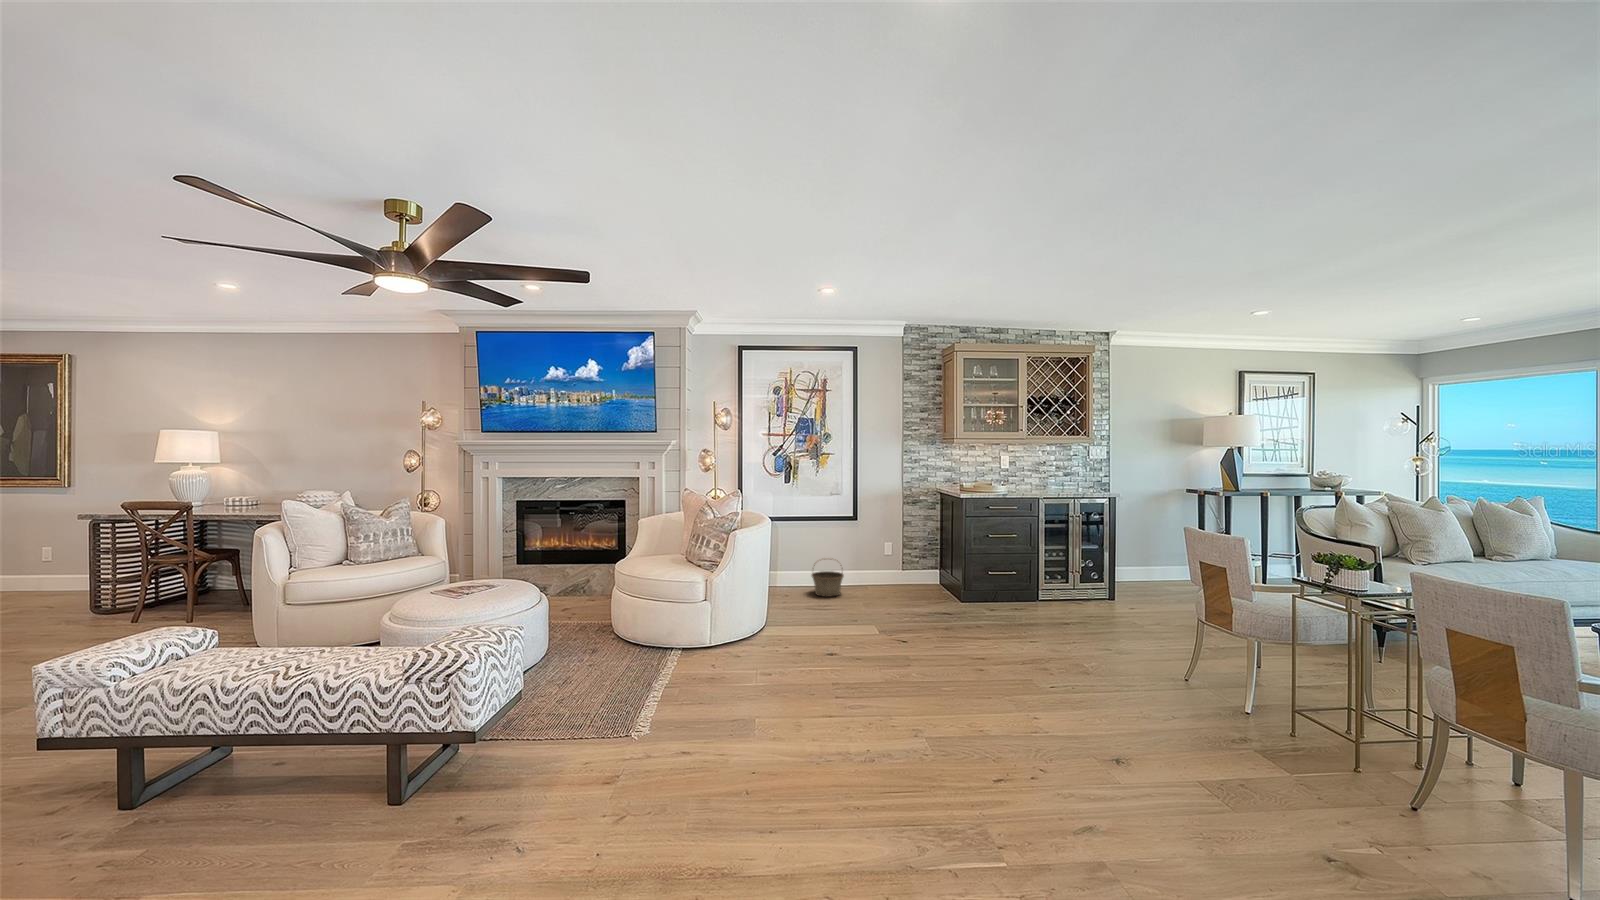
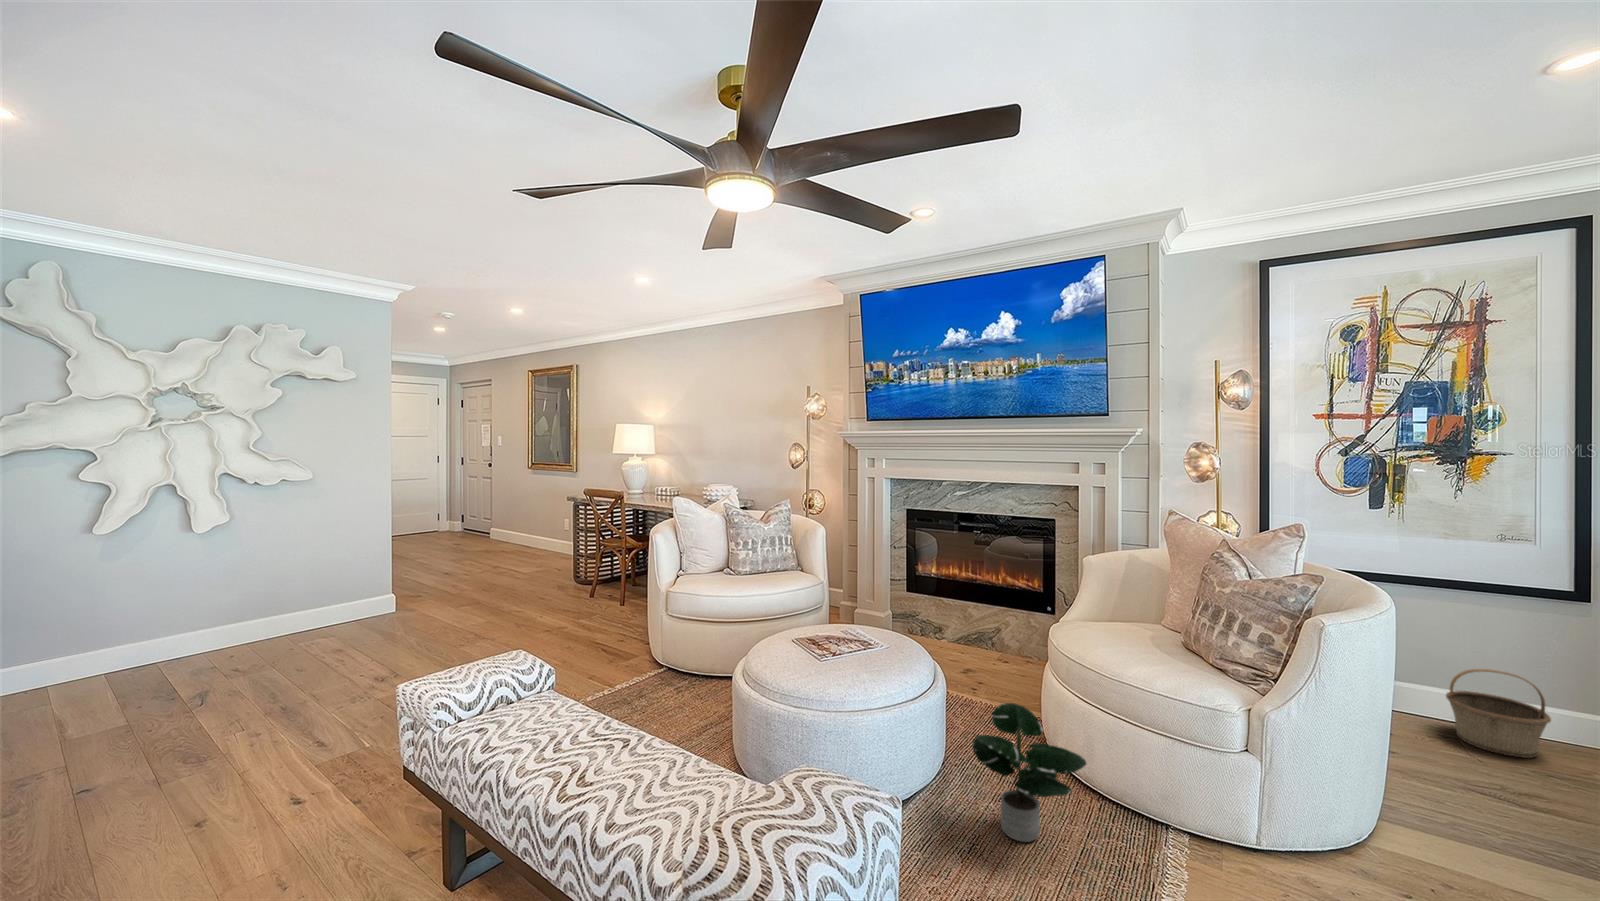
potted plant: none [561,604,625,676] -> present [972,703,1086,842]

